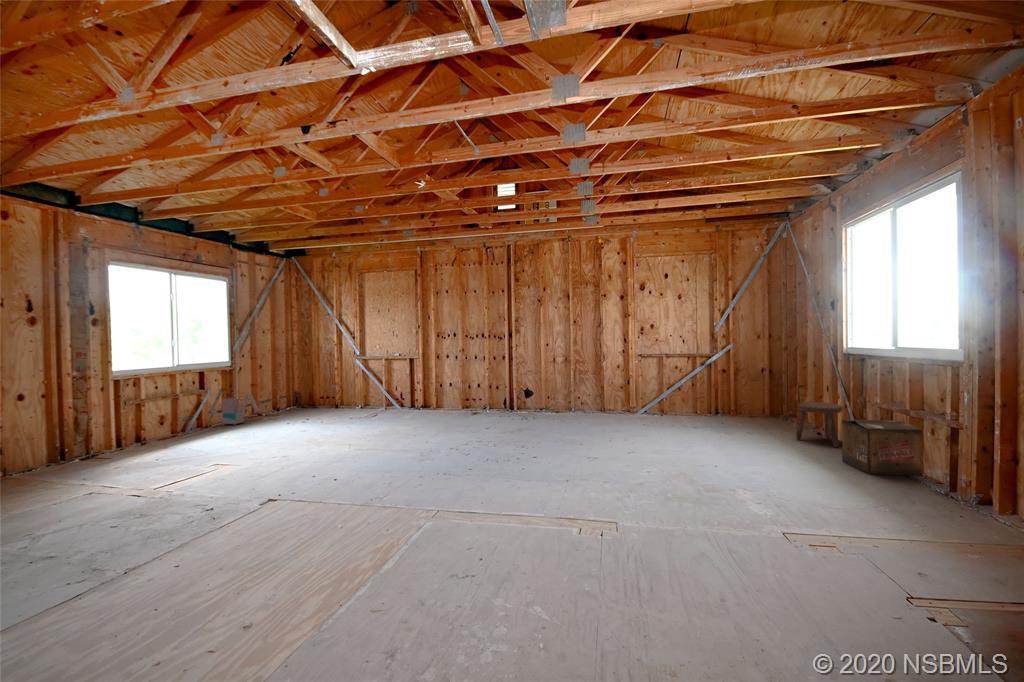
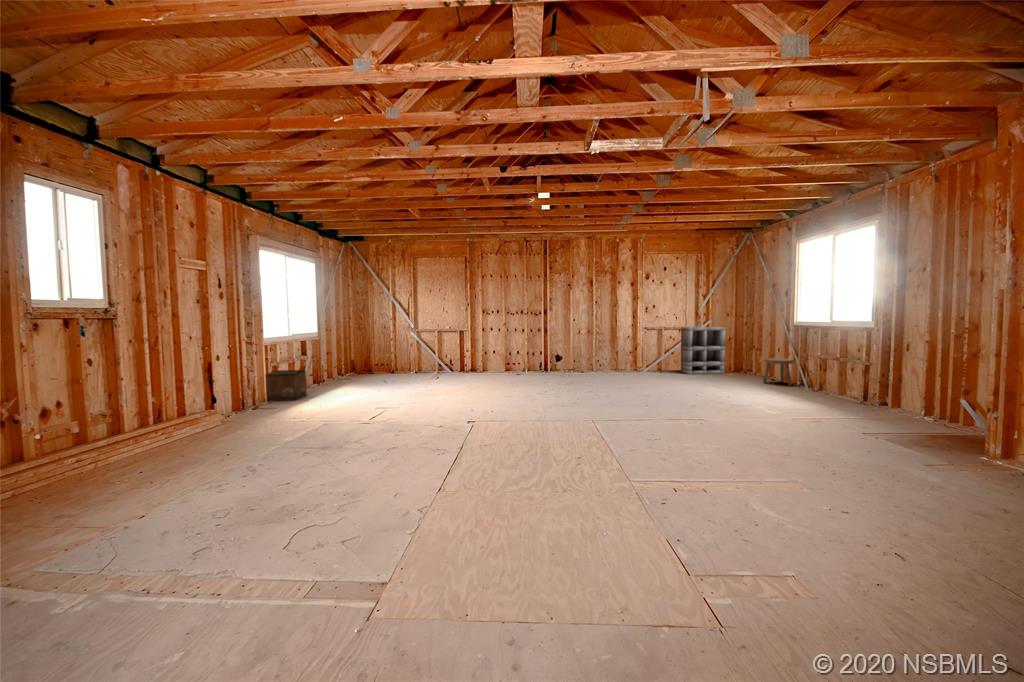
shelving unit: none [689,353,751,419] -> present [681,327,725,374]
vacuum cleaner: present [220,394,262,425] -> none [312,359,350,387]
cardboard box: present [842,420,923,476] -> present [266,370,307,401]

